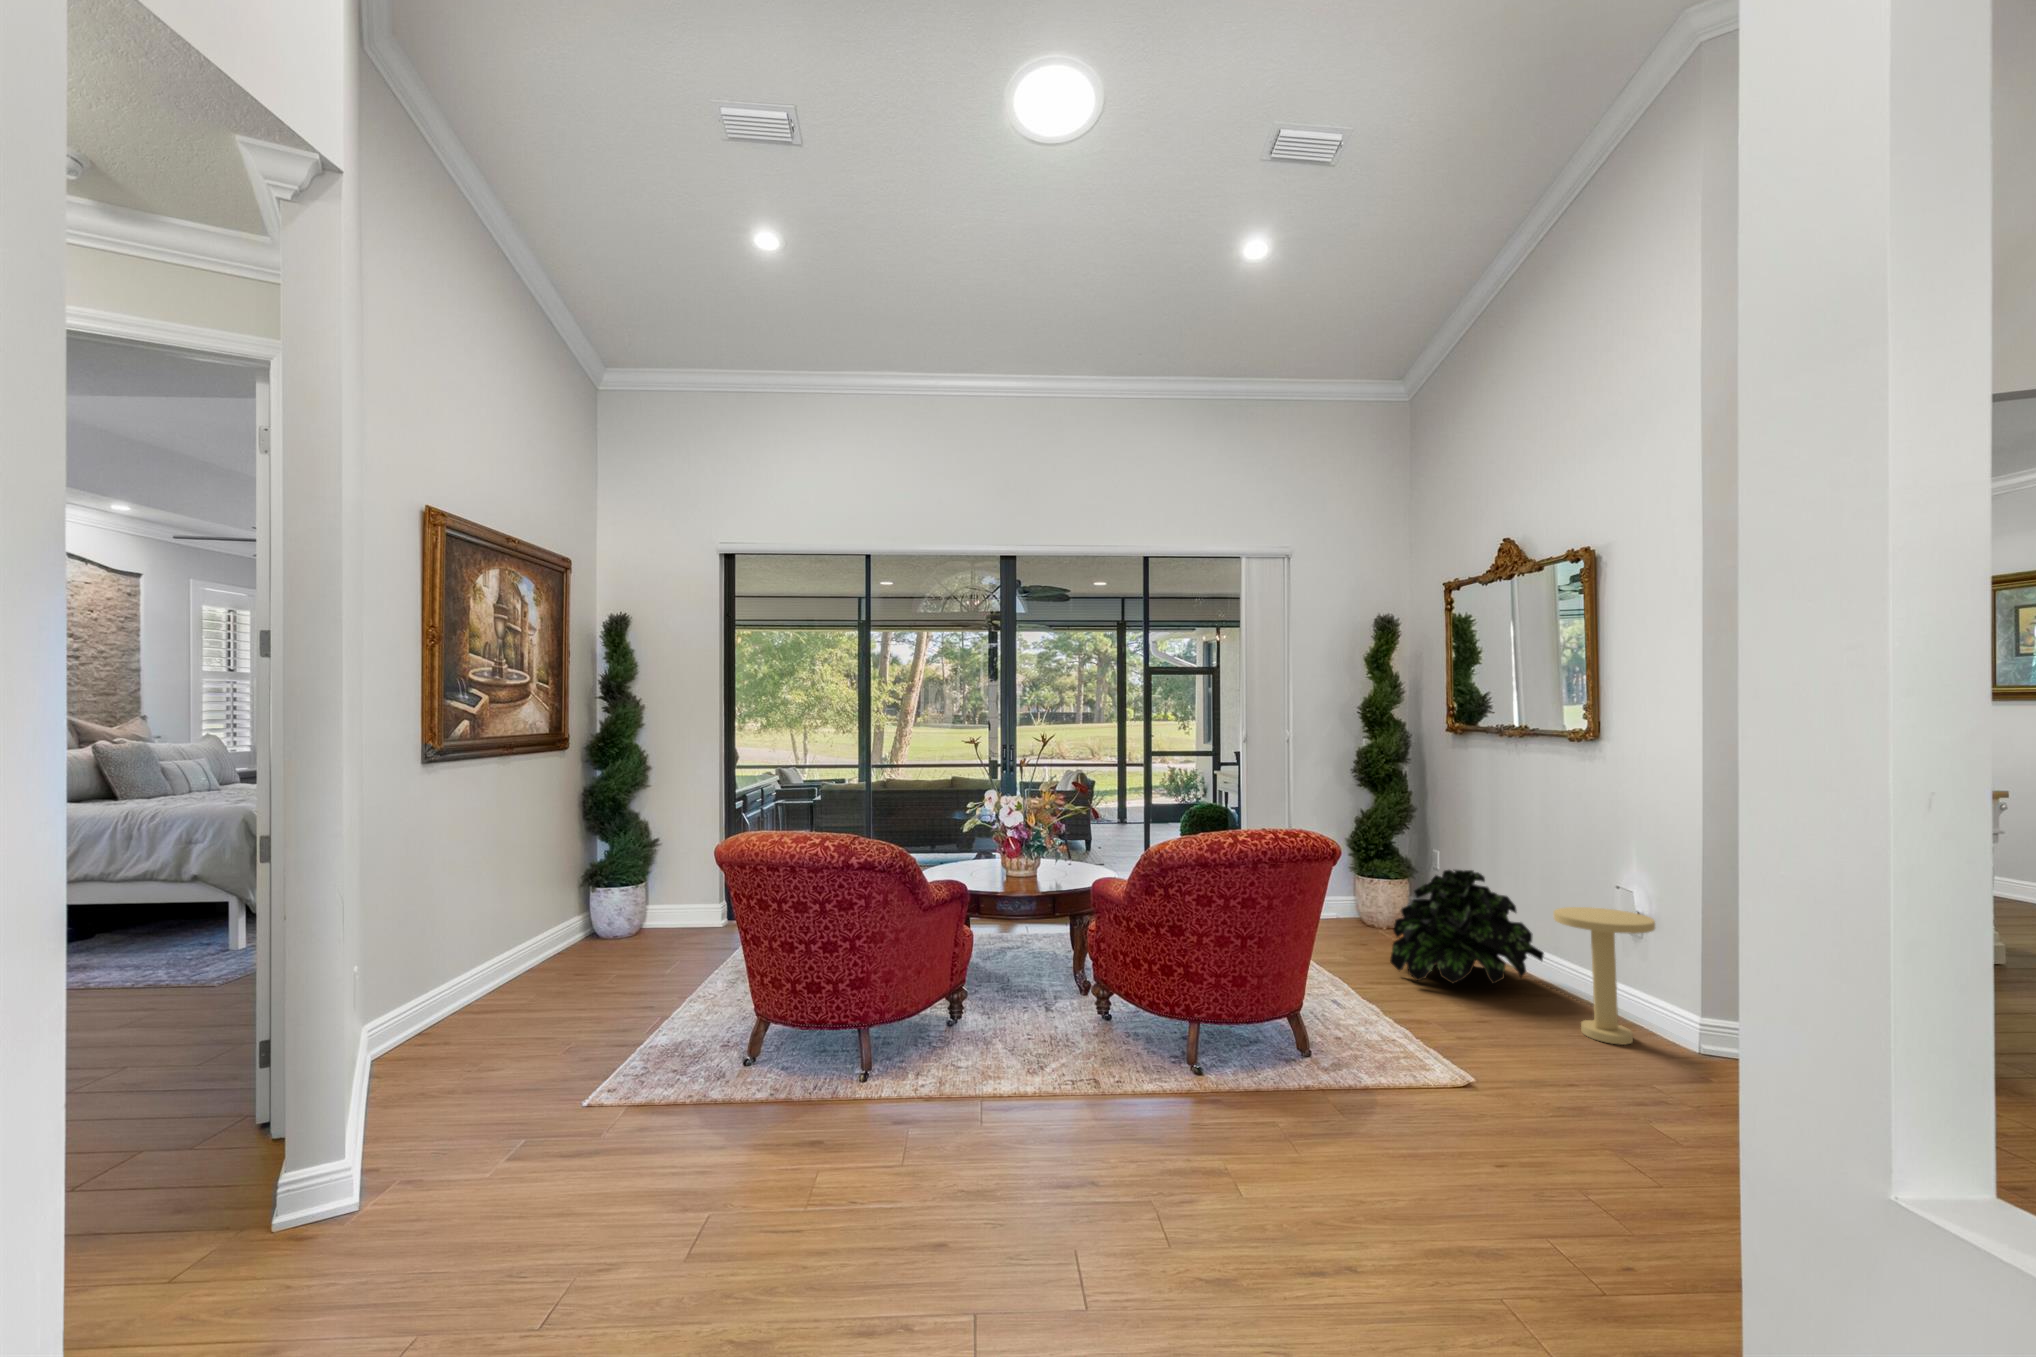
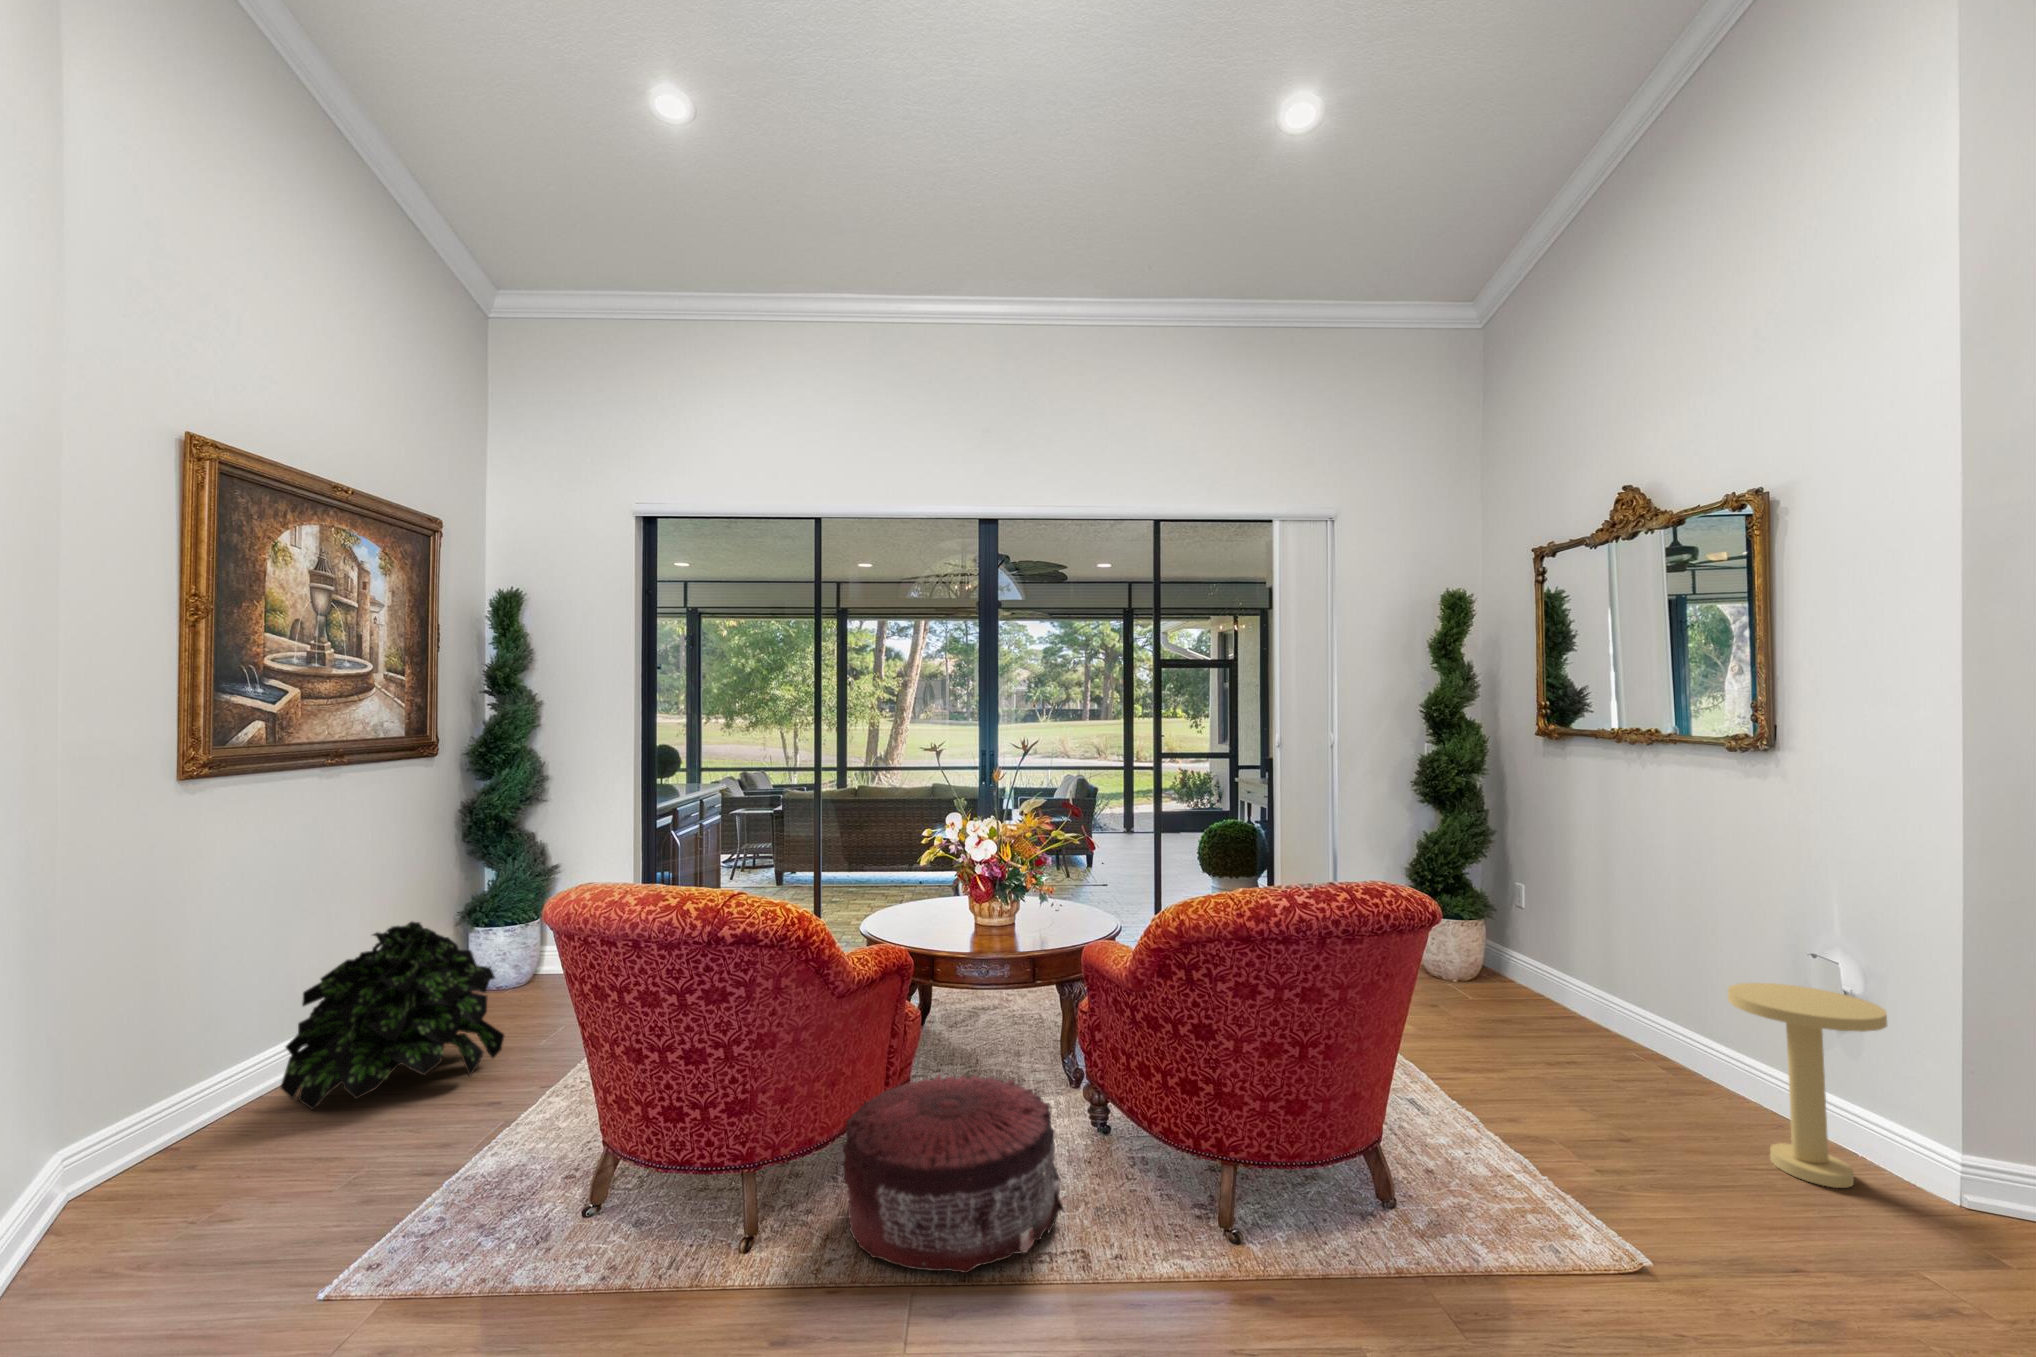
potted plant: present [1390,870,1544,984] -> present [281,922,504,1110]
pouf: none [925,972,1080,1089] -> present [842,1075,1064,1273]

